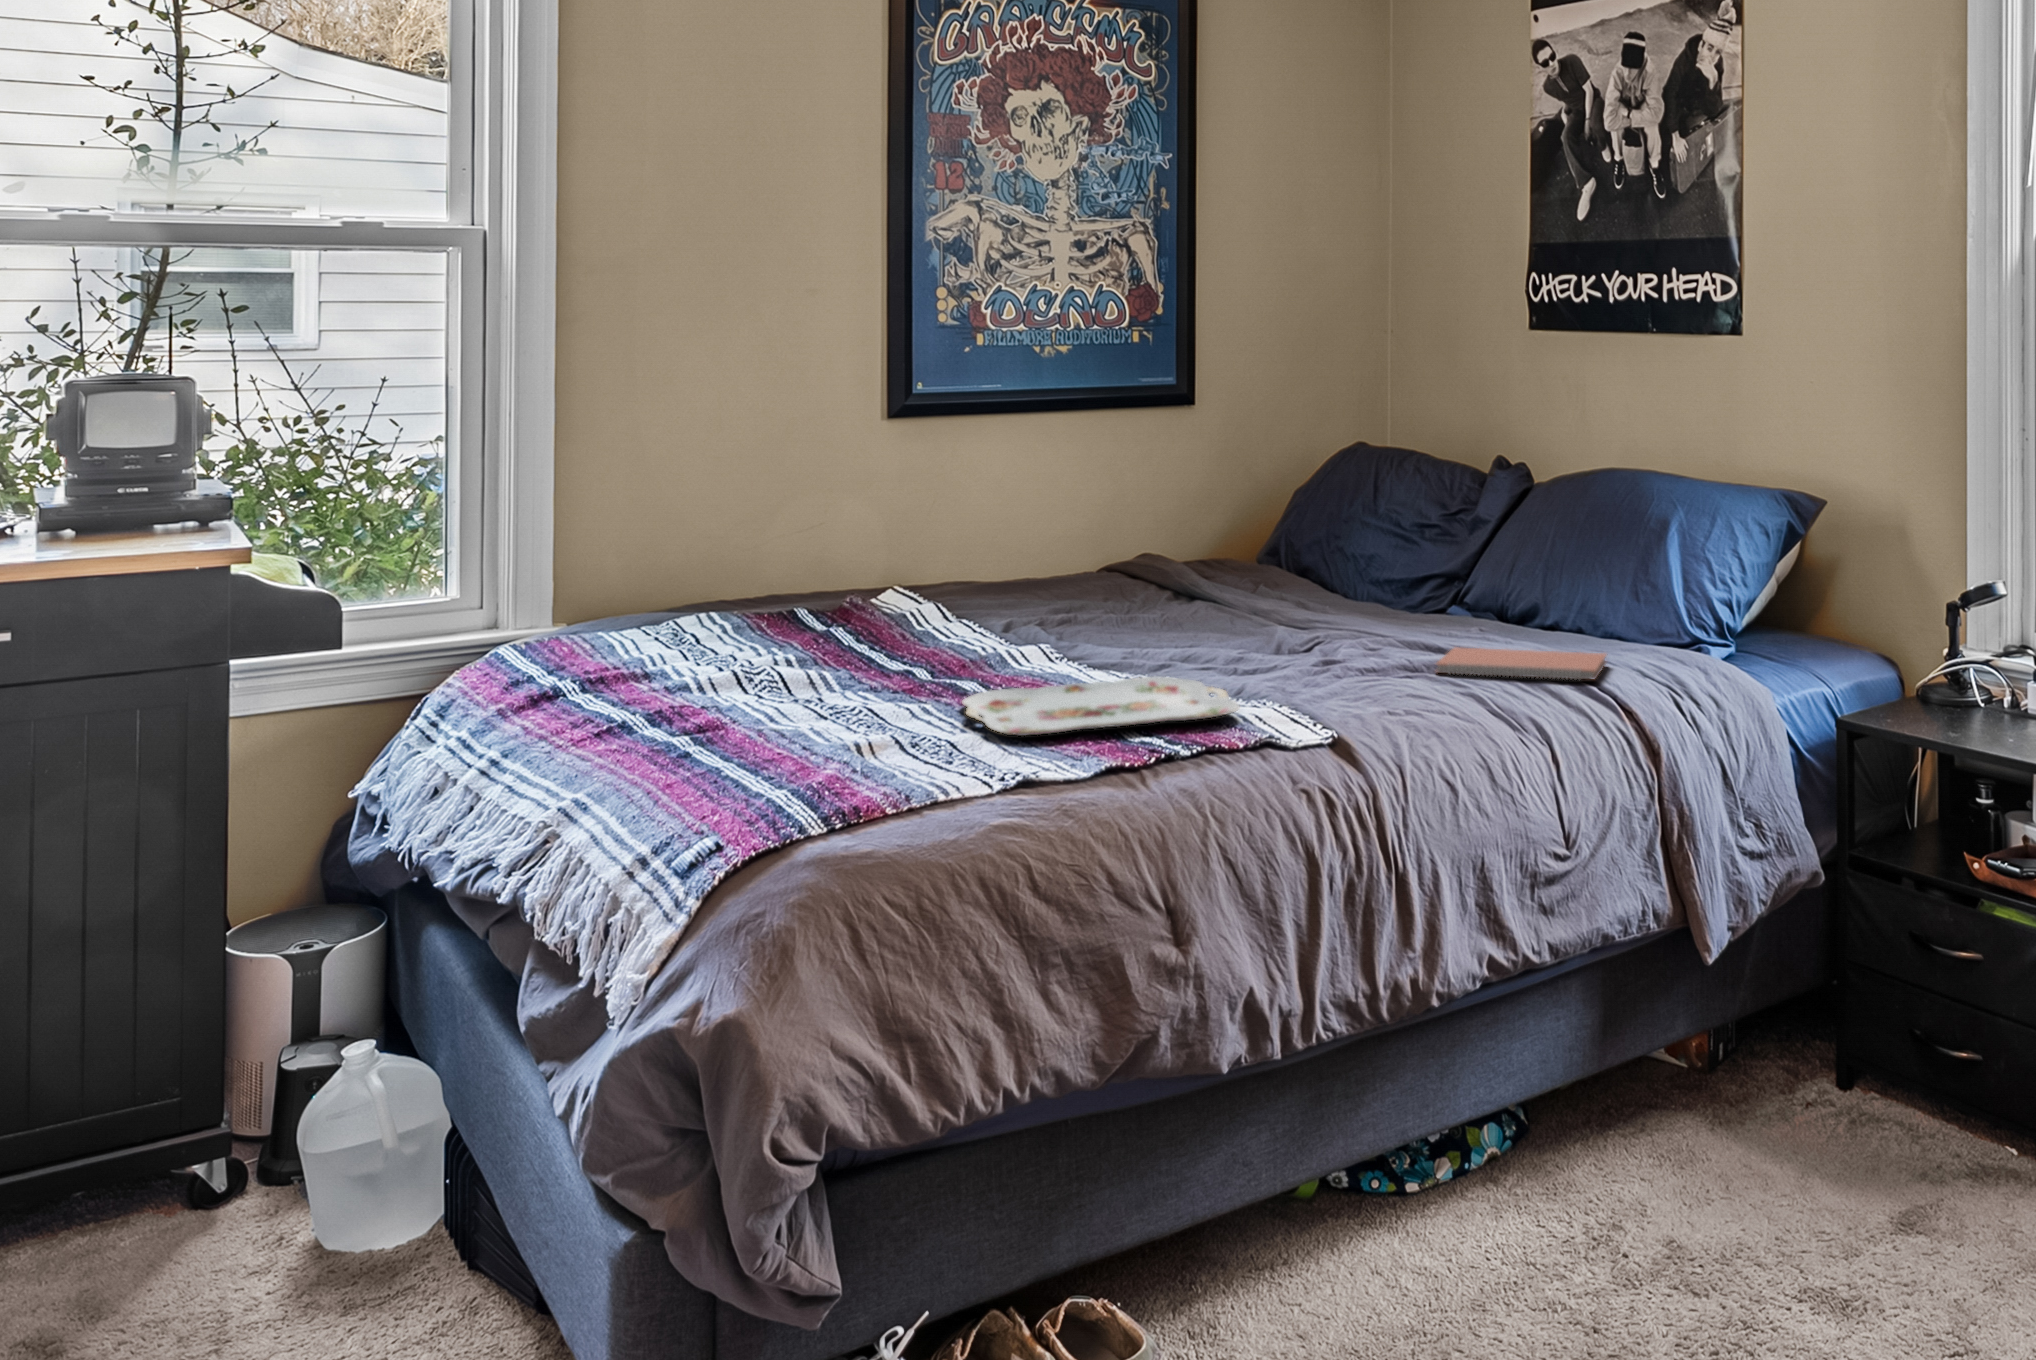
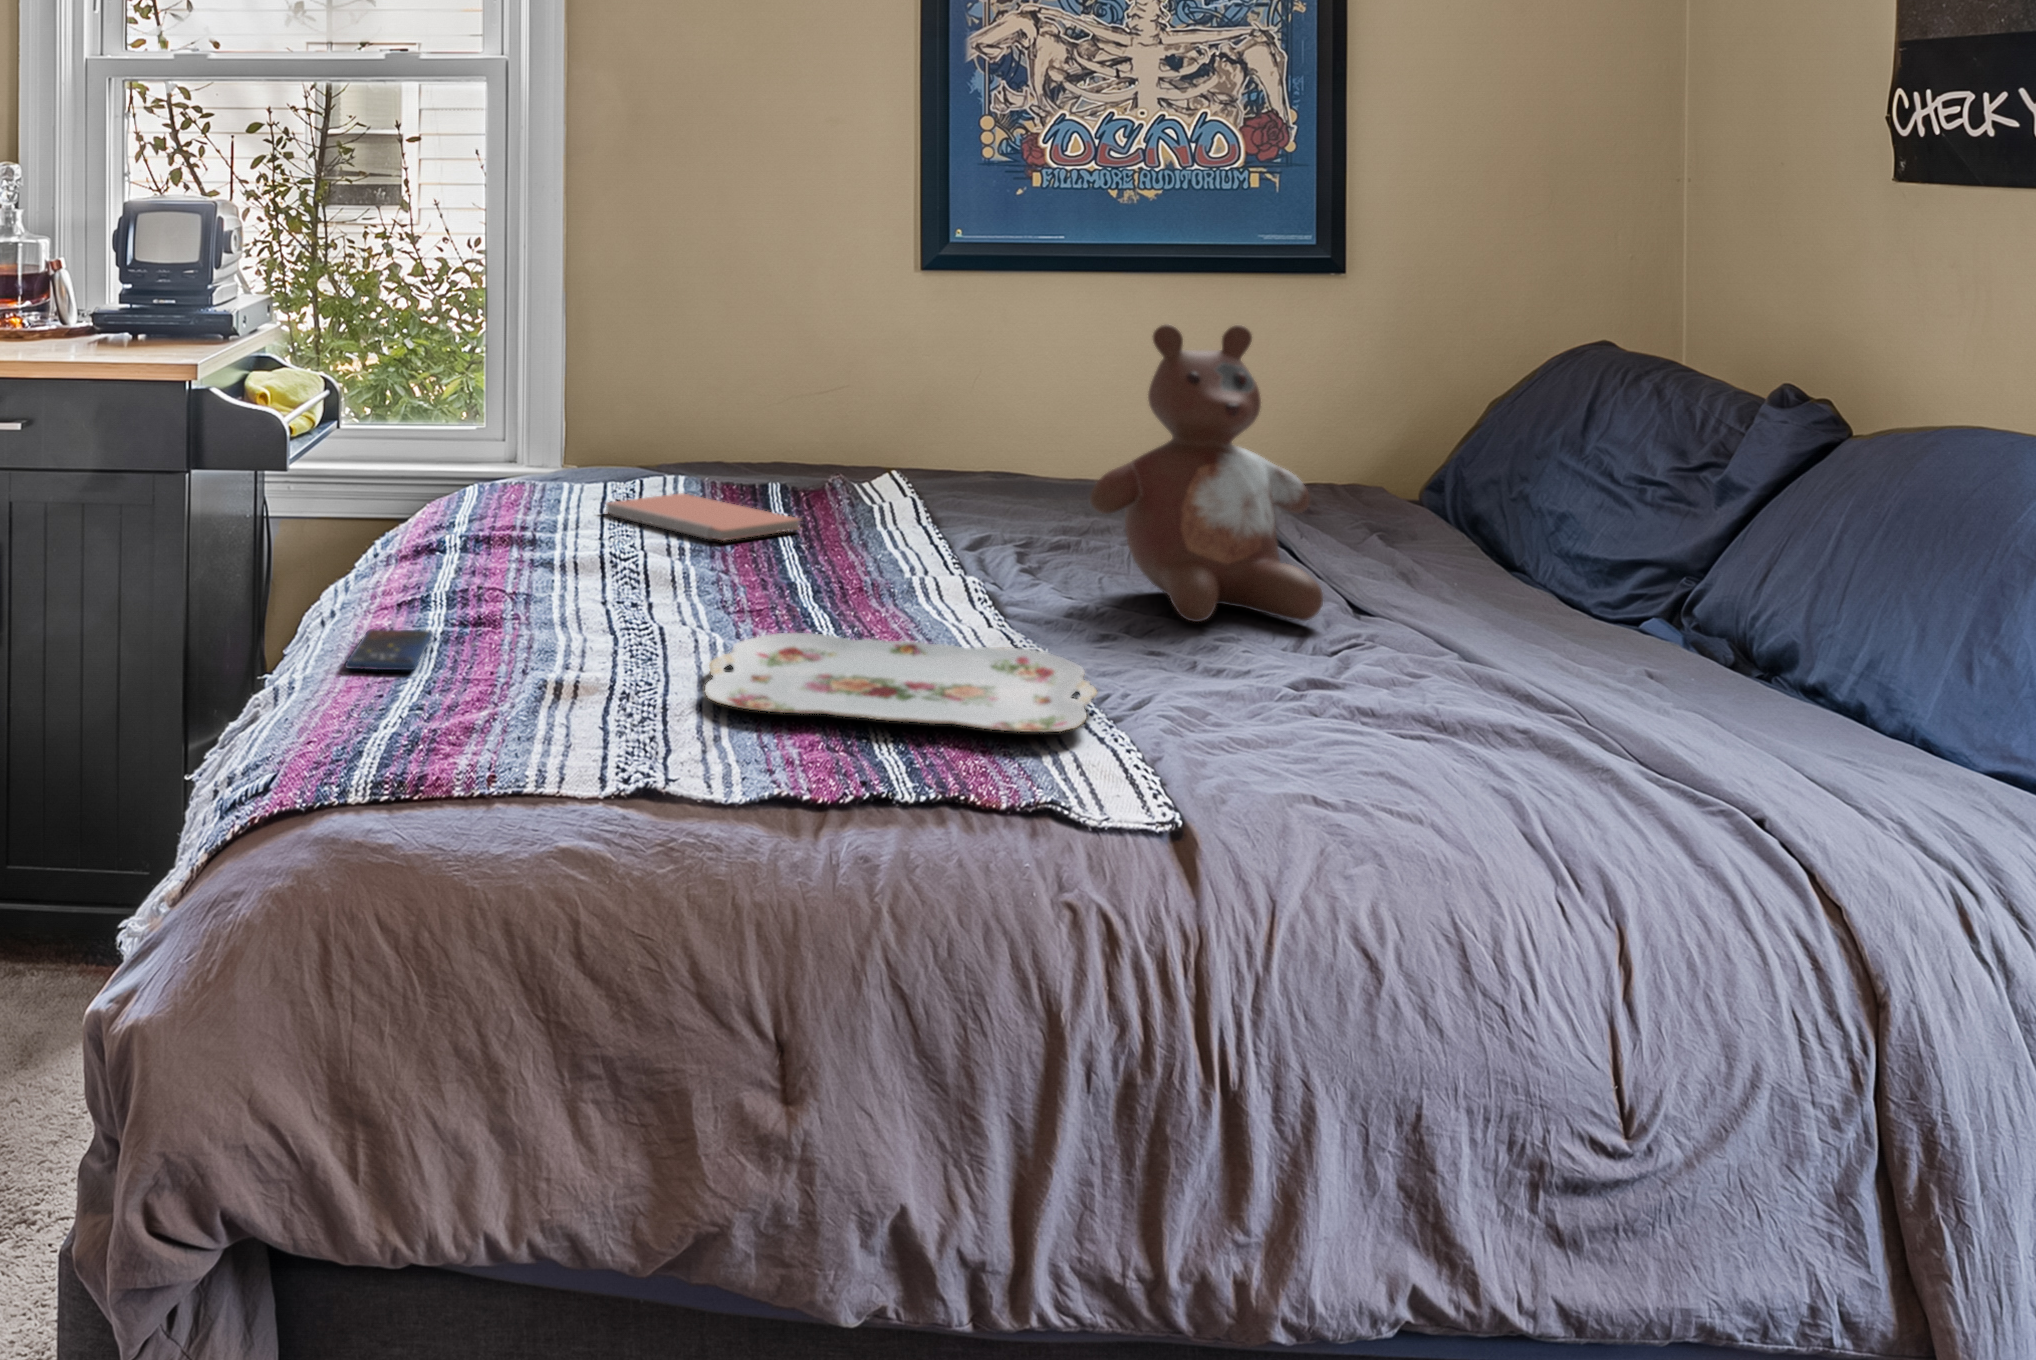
stuffed bear: none [1131,445,1290,649] -> present [1090,324,1323,622]
notebook: present [1436,647,1607,680] -> present [606,493,801,540]
smartphone: none [672,729,759,761] -> present [345,629,433,670]

